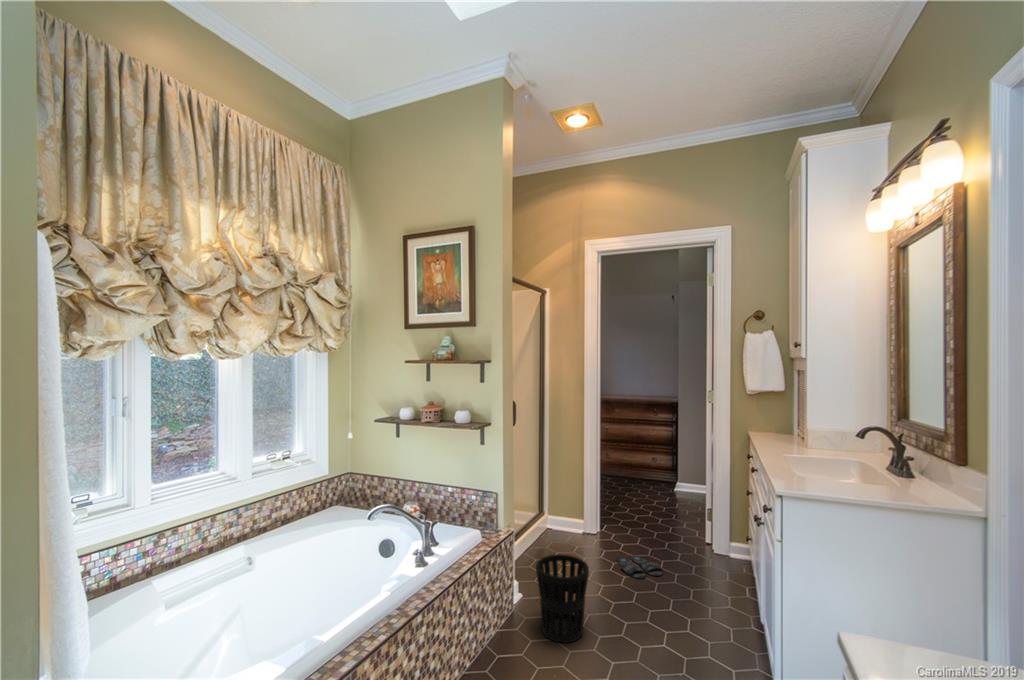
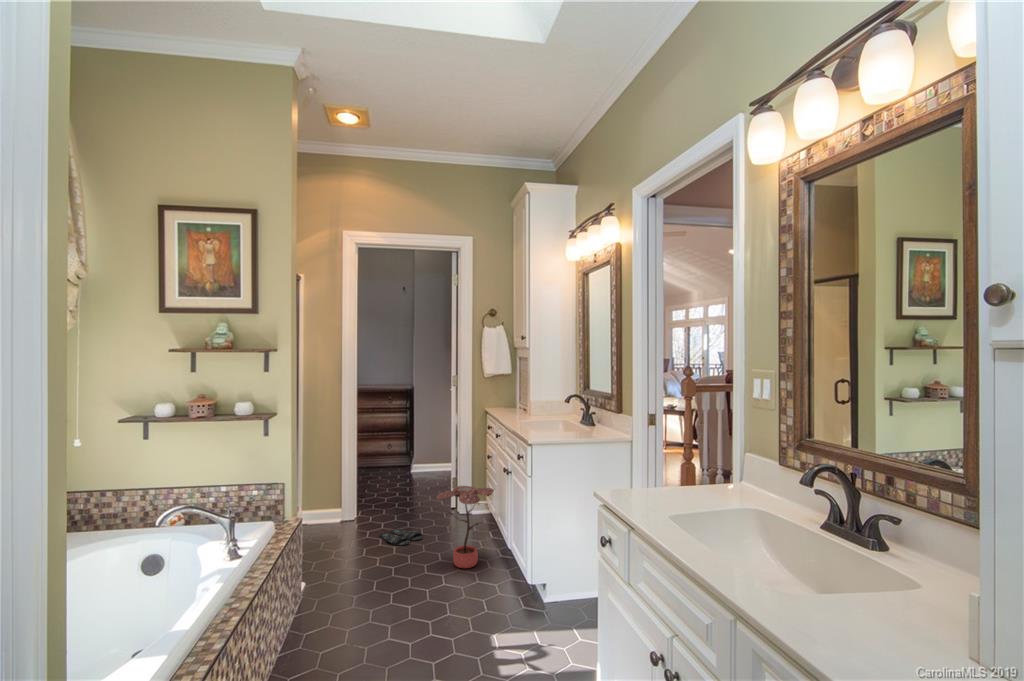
potted plant: none [665,526,743,635] -> present [437,486,494,568]
wastebasket: present [536,554,589,643] -> none [328,531,379,607]

